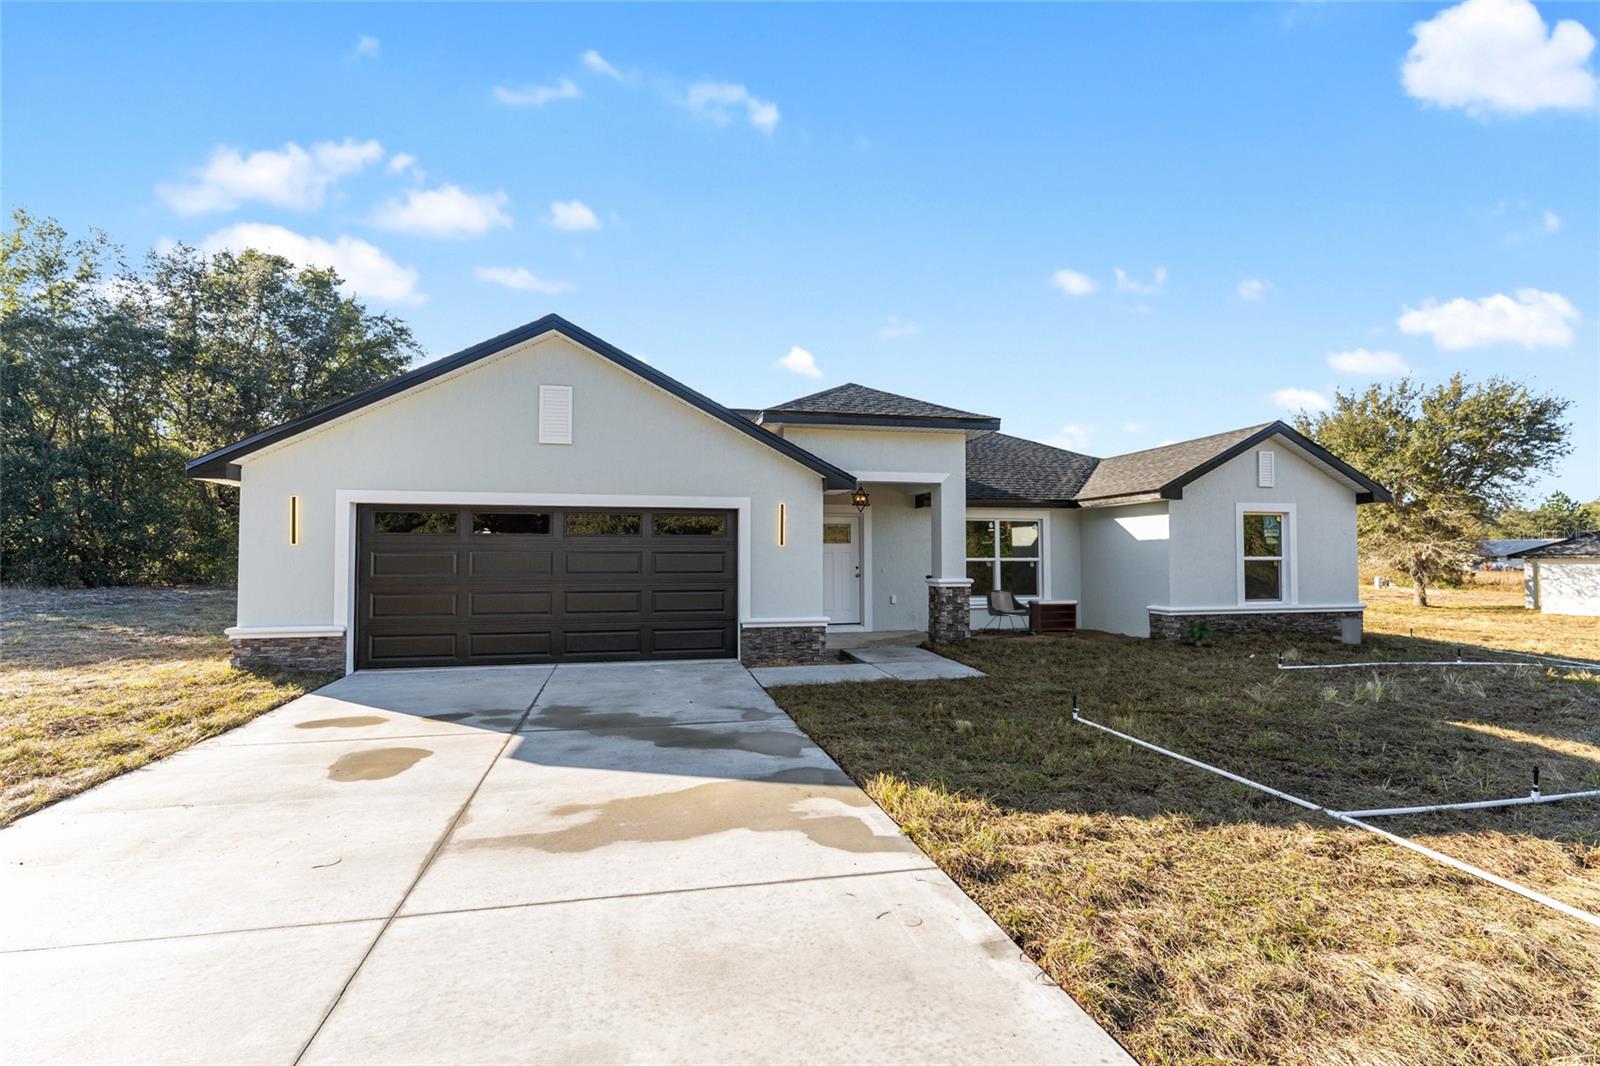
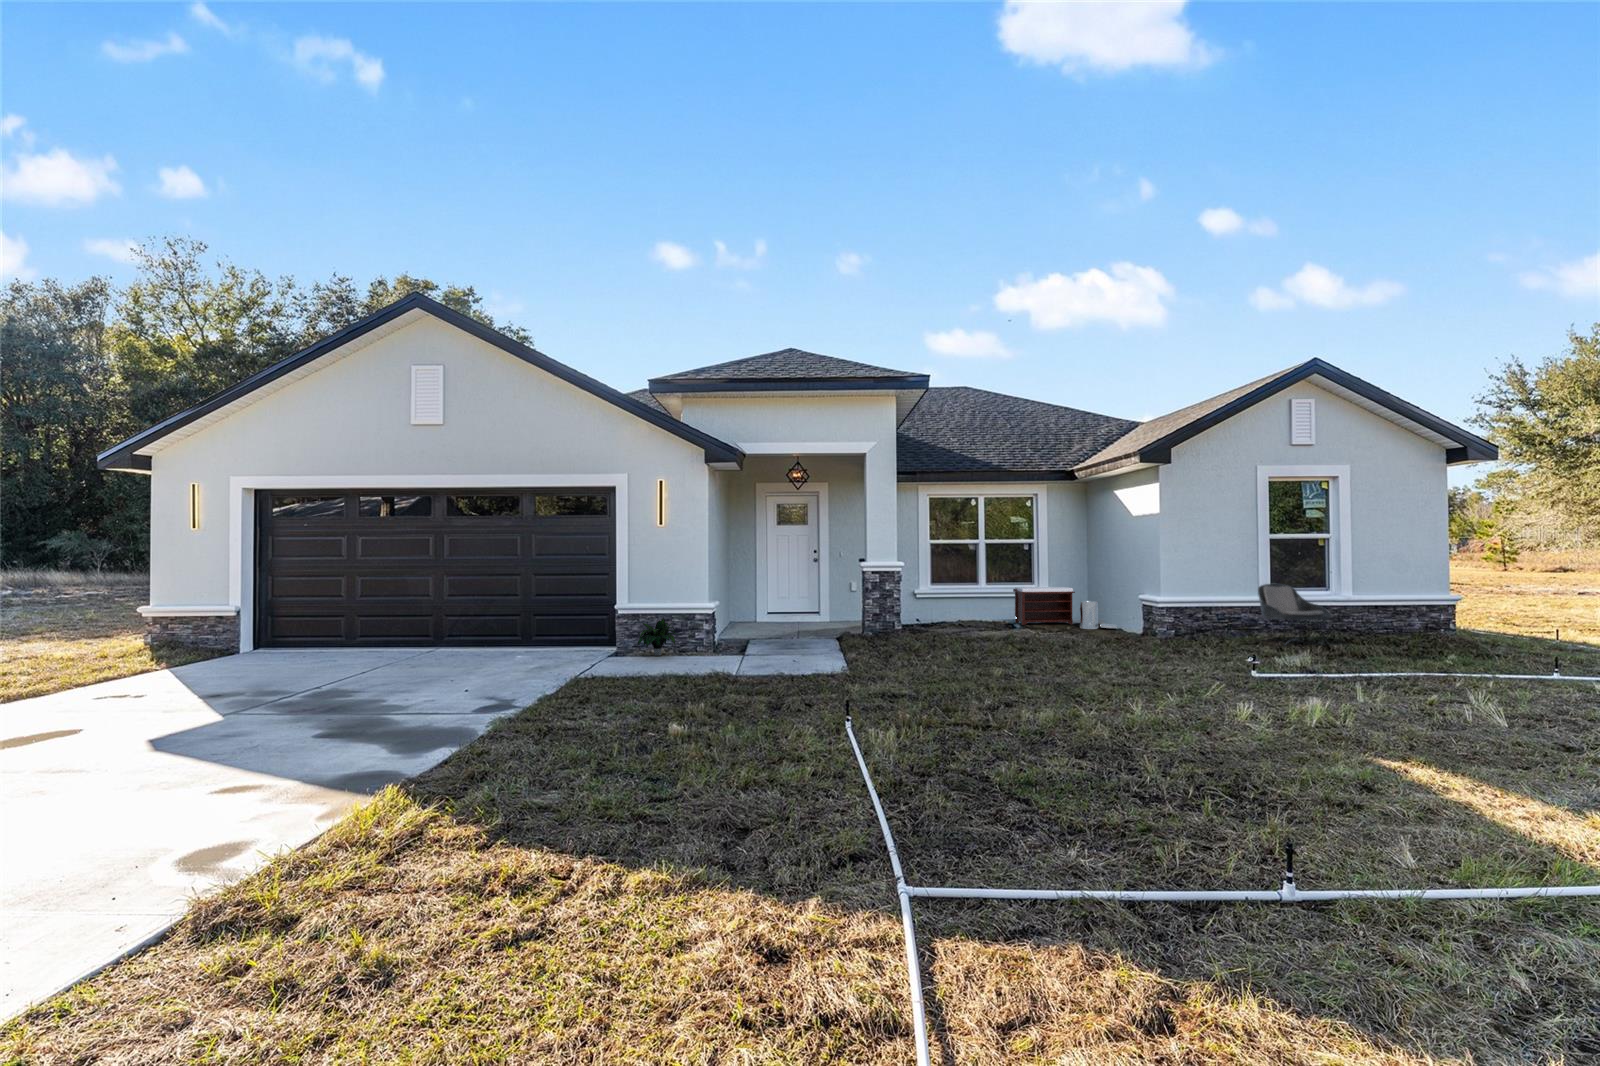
lounge chair: present [984,590,1031,635] -> present [1256,584,1331,646]
trash can: present [1333,618,1362,644] -> present [1080,601,1117,629]
potted plant: present [1181,620,1215,646] -> present [638,618,680,656]

